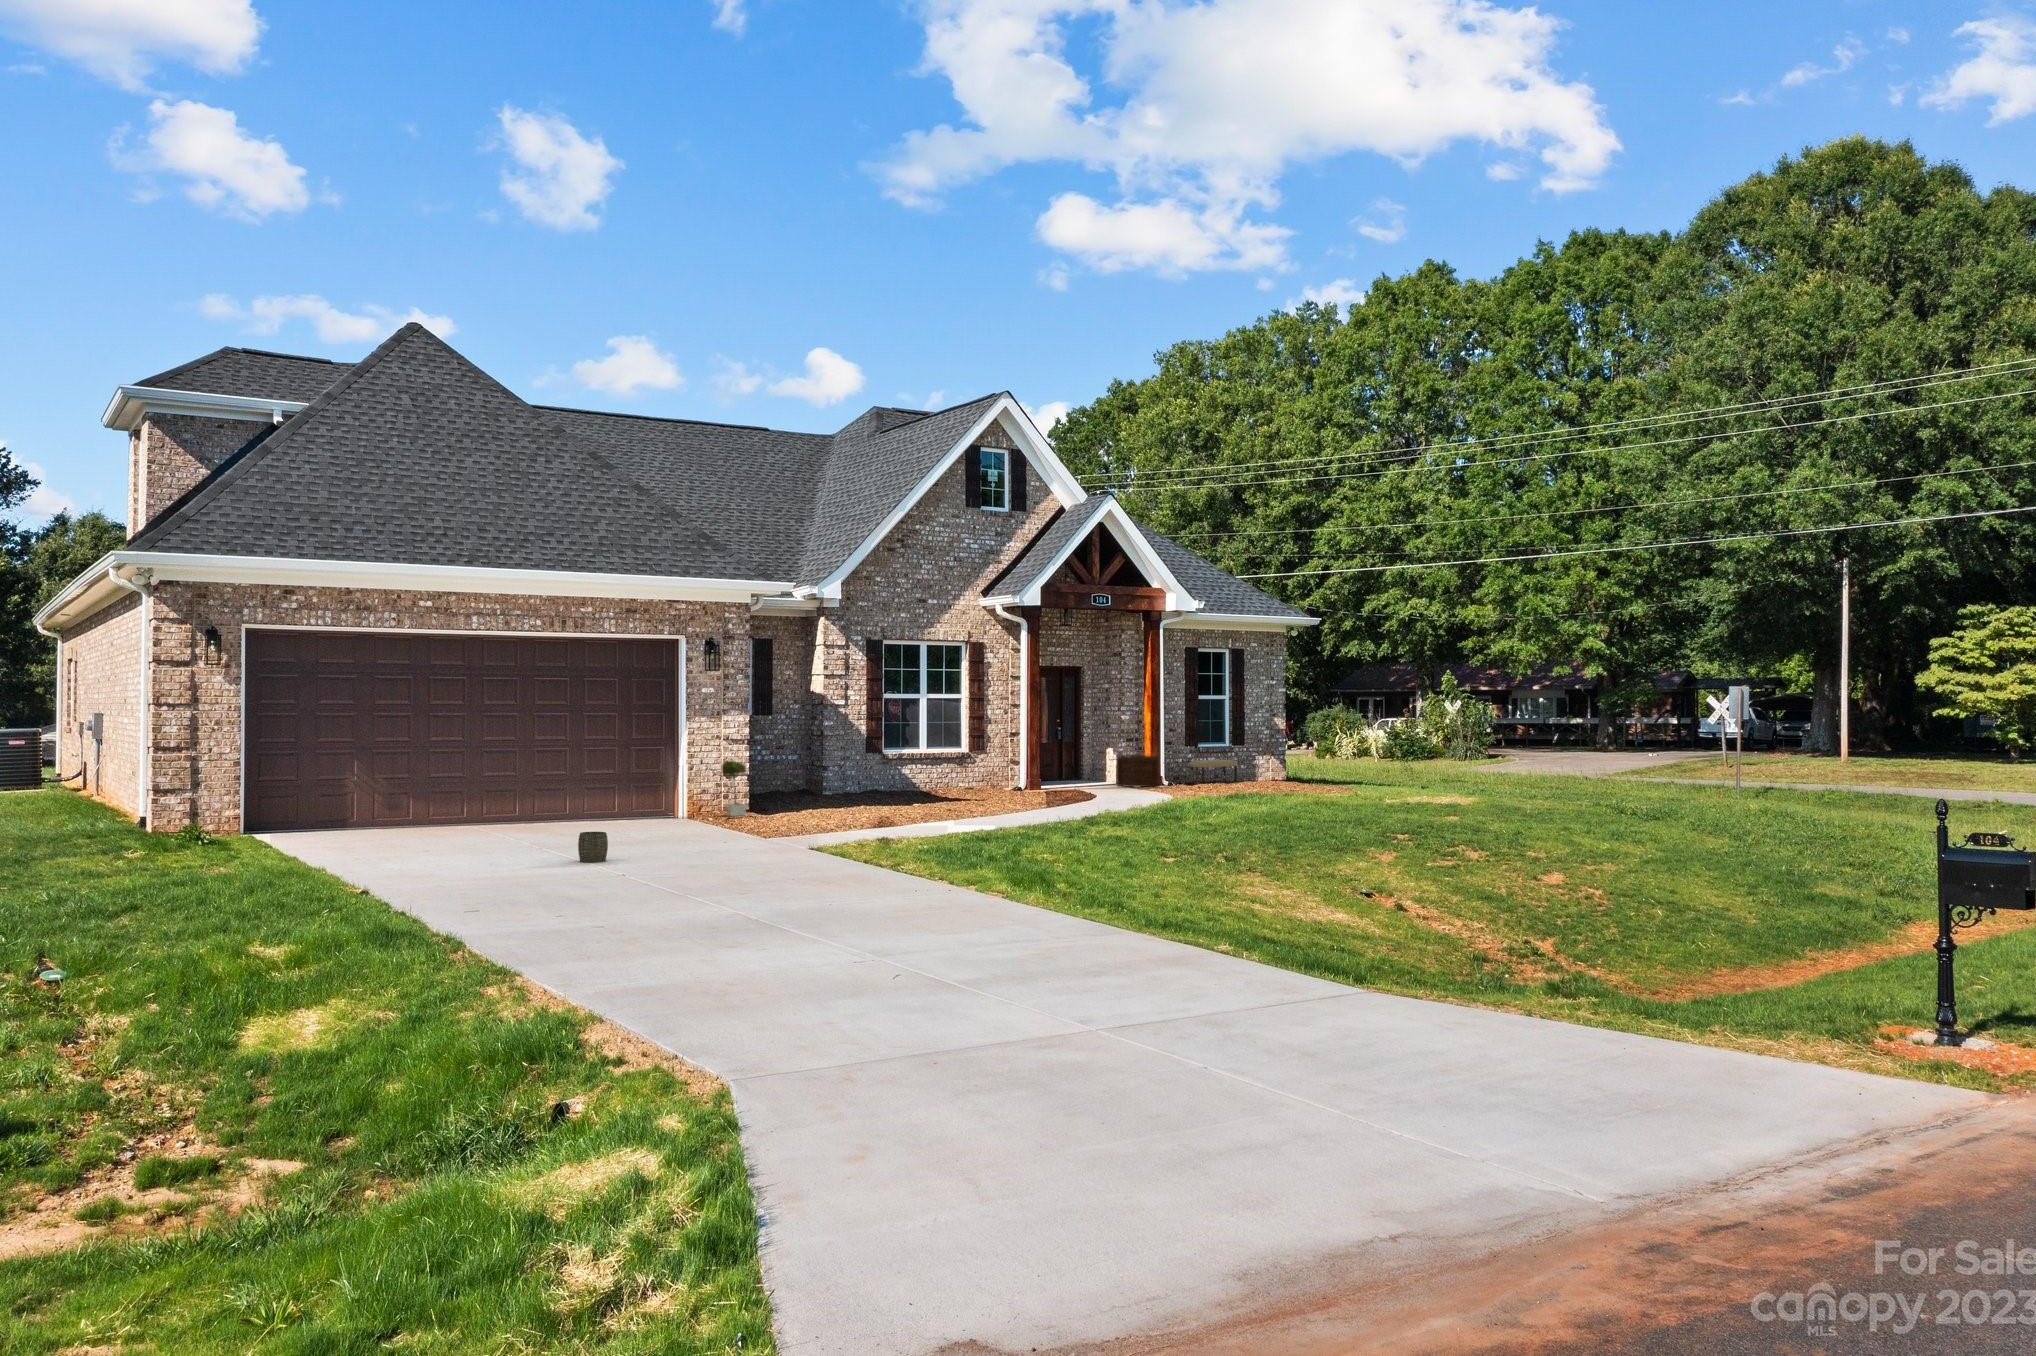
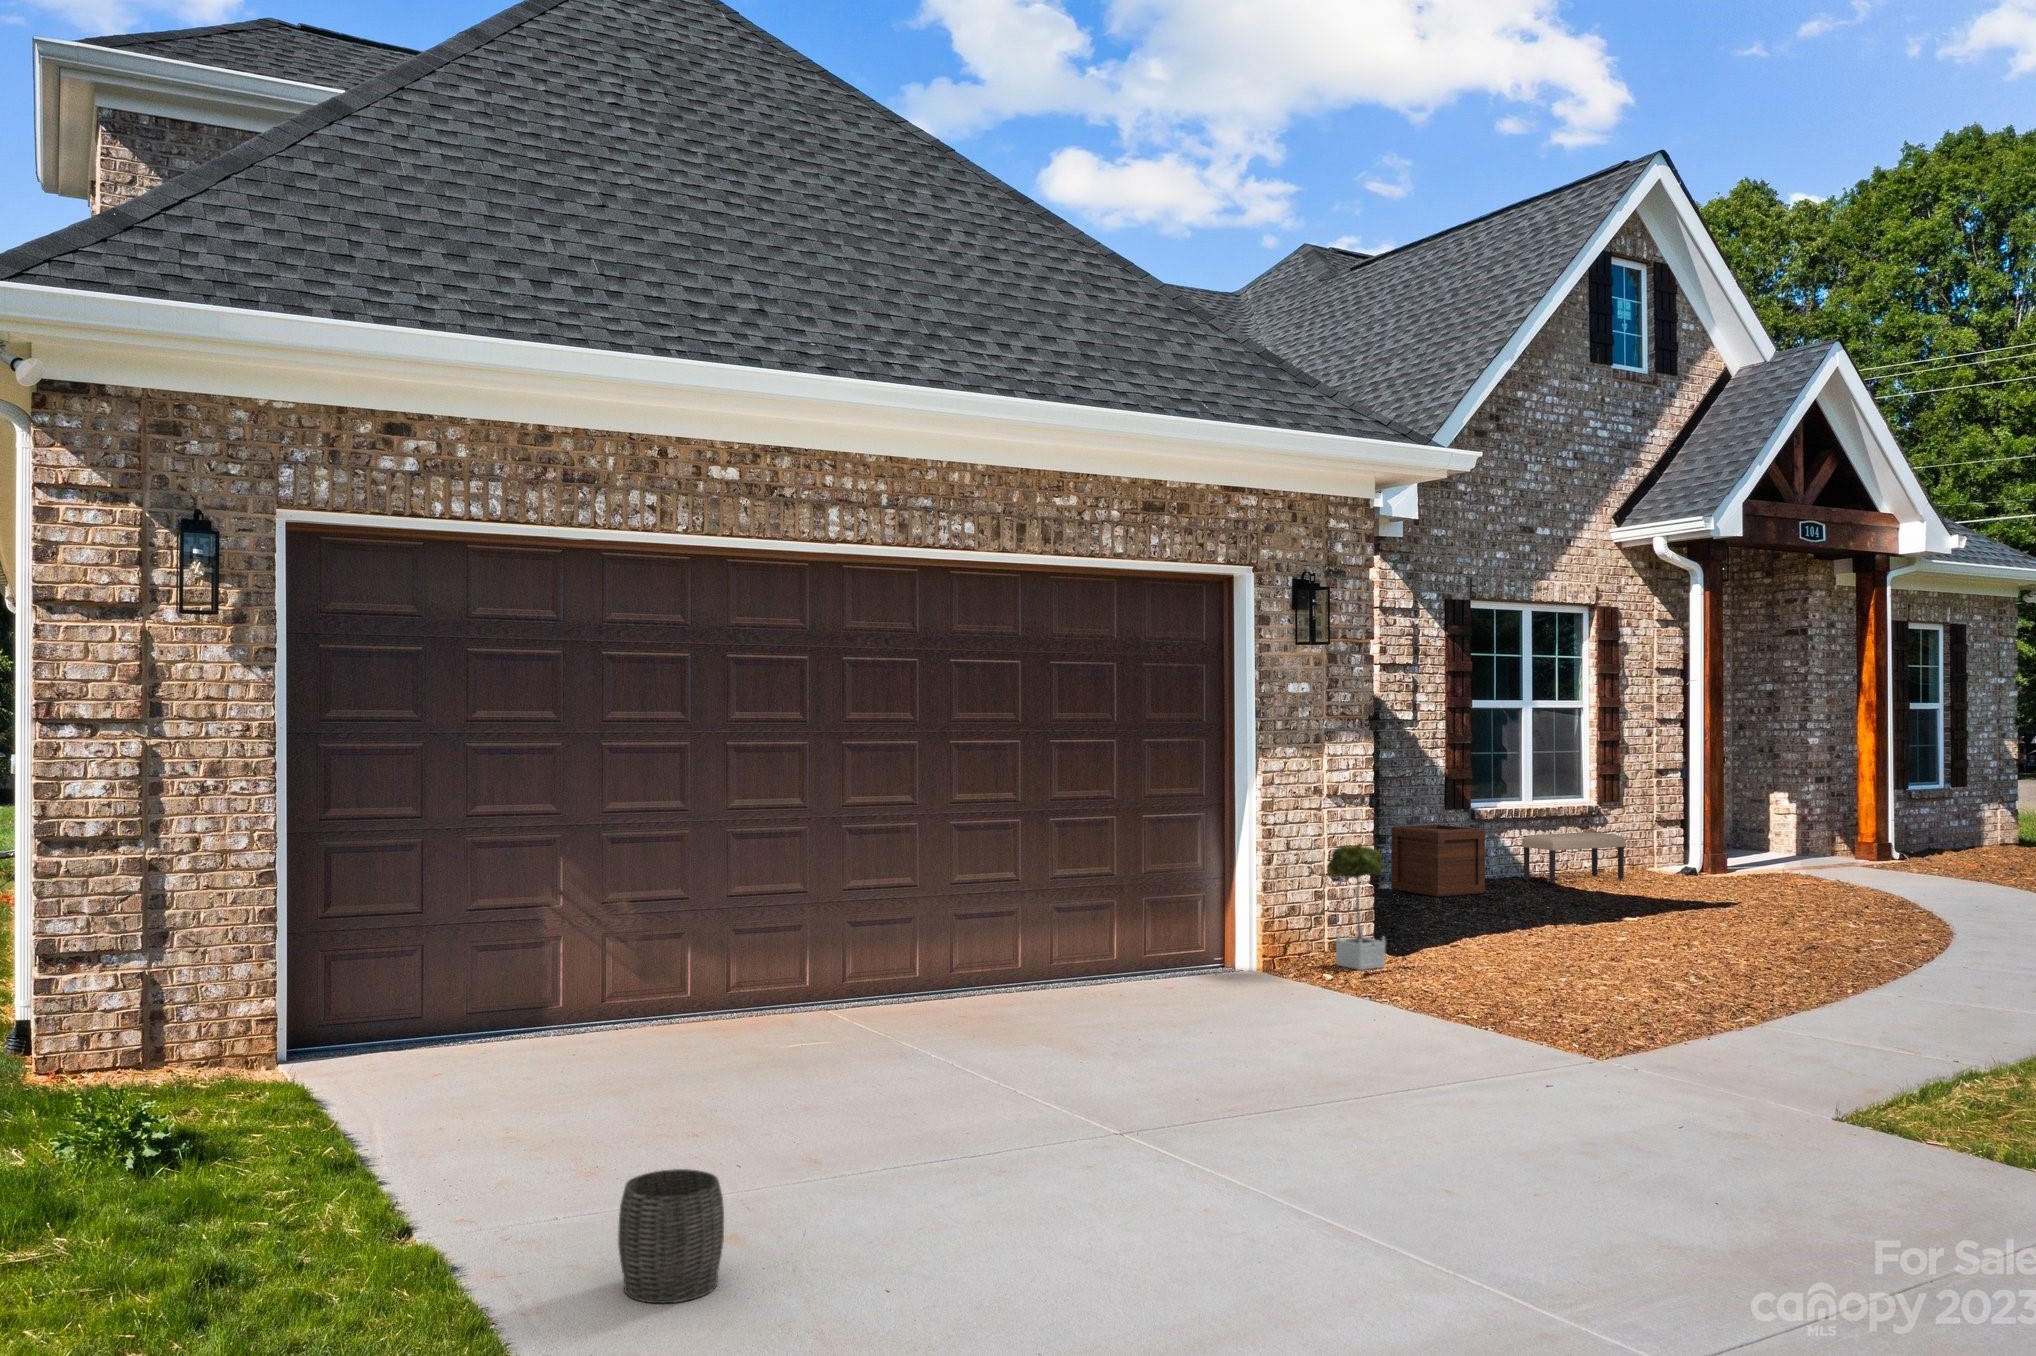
wooden crate: present [1117,755,1159,787] -> present [1391,824,1485,897]
bench: present [1190,760,1238,783] -> present [1522,832,1626,884]
woven basket: present [578,832,608,862] -> present [618,1169,724,1303]

